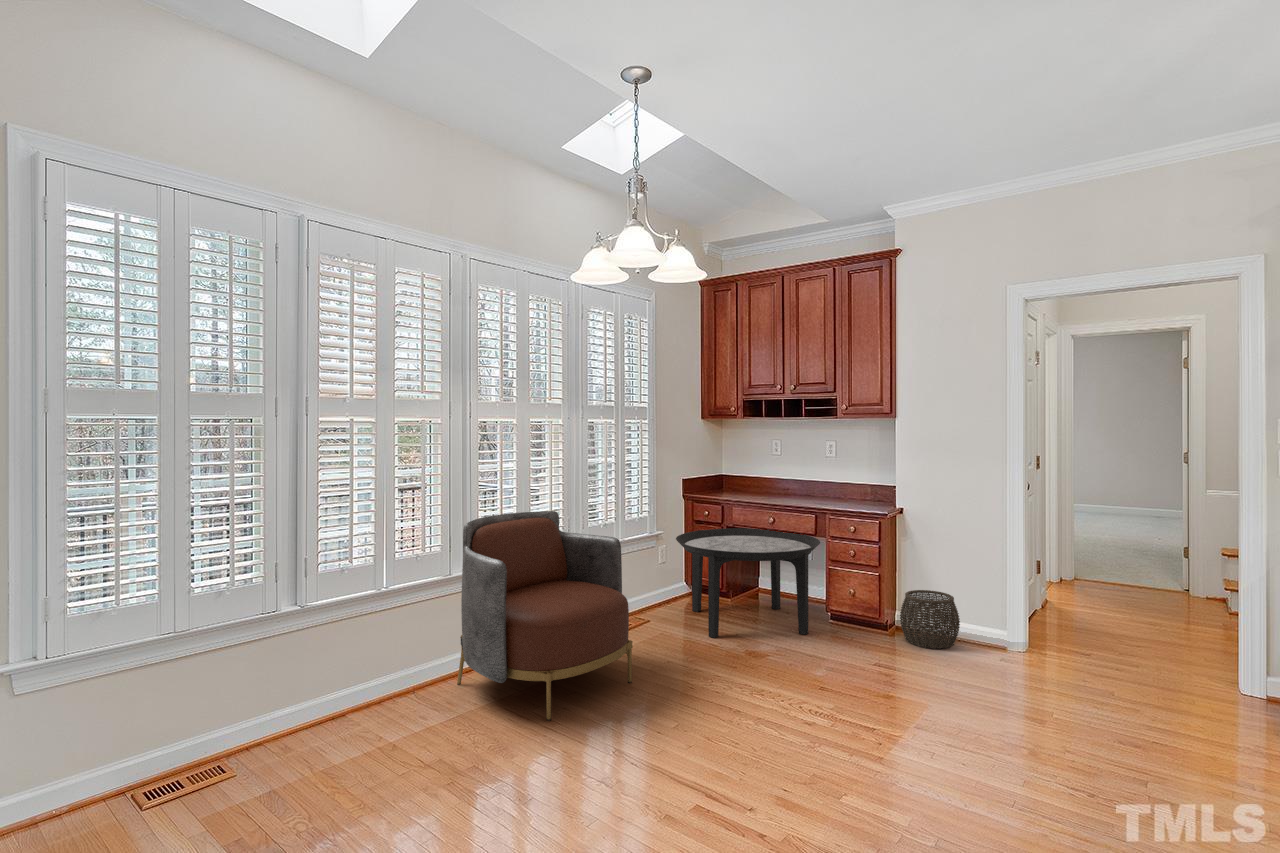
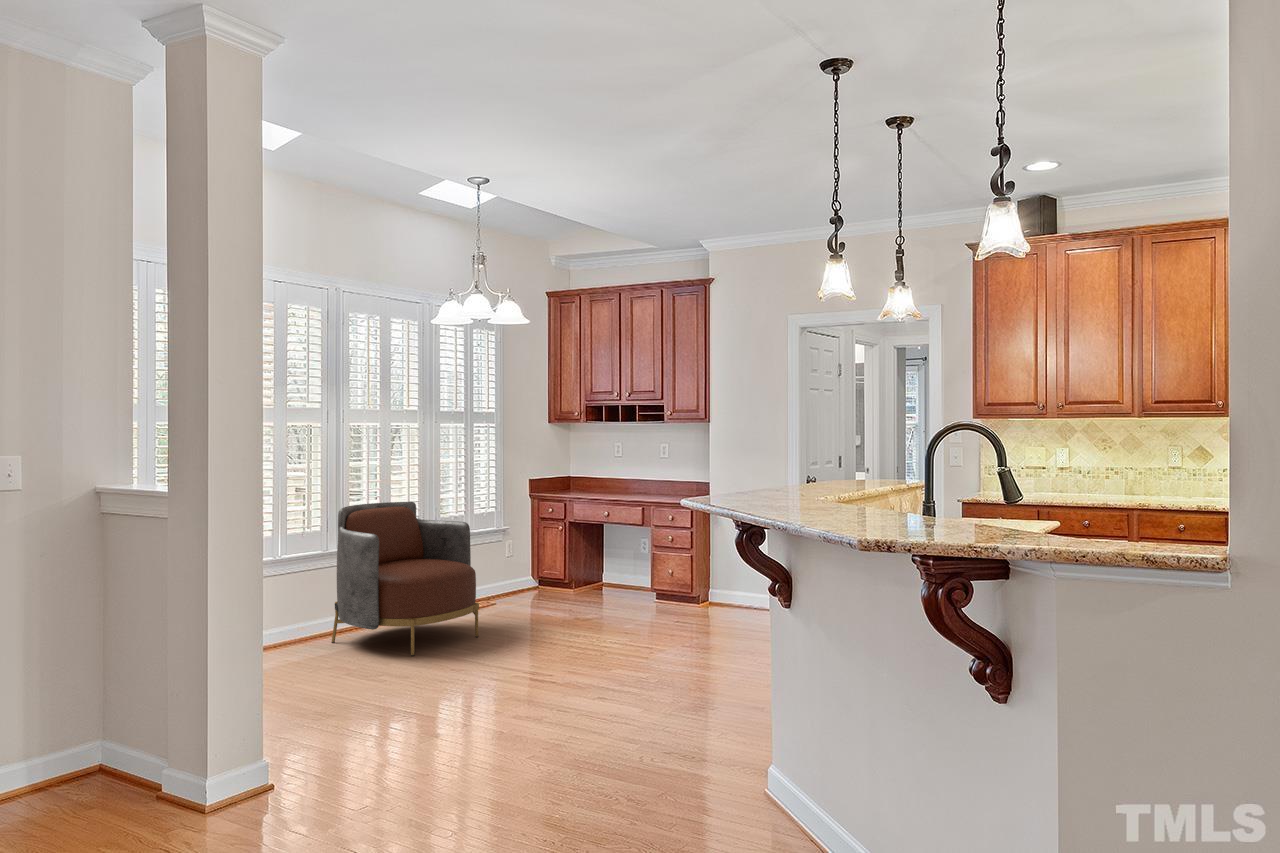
round table: present [676,528,820,638] -> none [520,523,646,612]
woven basket: present [900,590,960,649] -> none [706,567,753,612]

